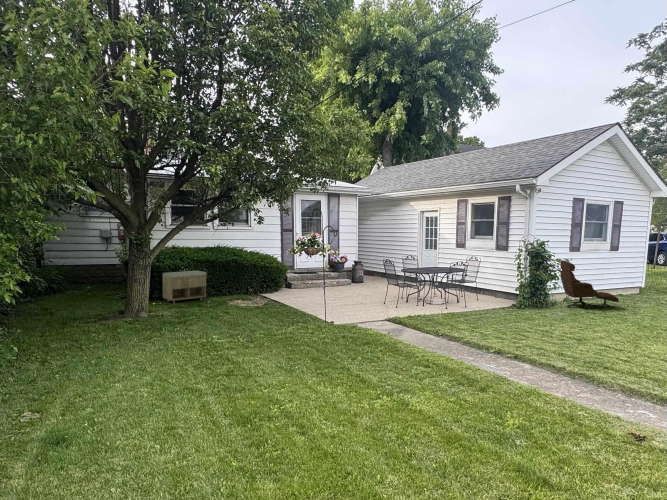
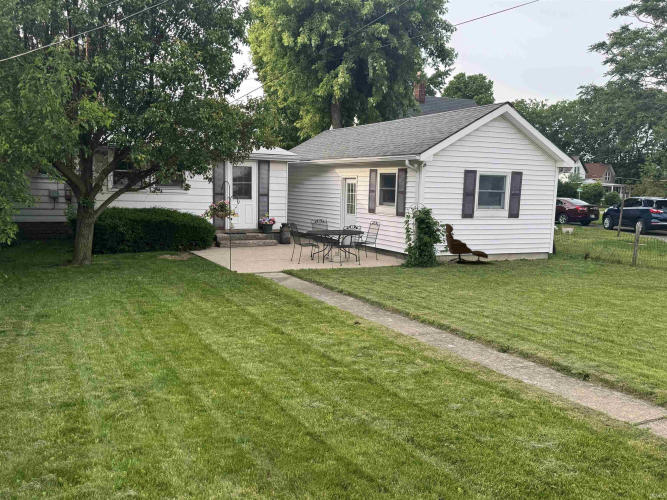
storage bench: present [163,271,207,303] -> none [103,229,142,256]

